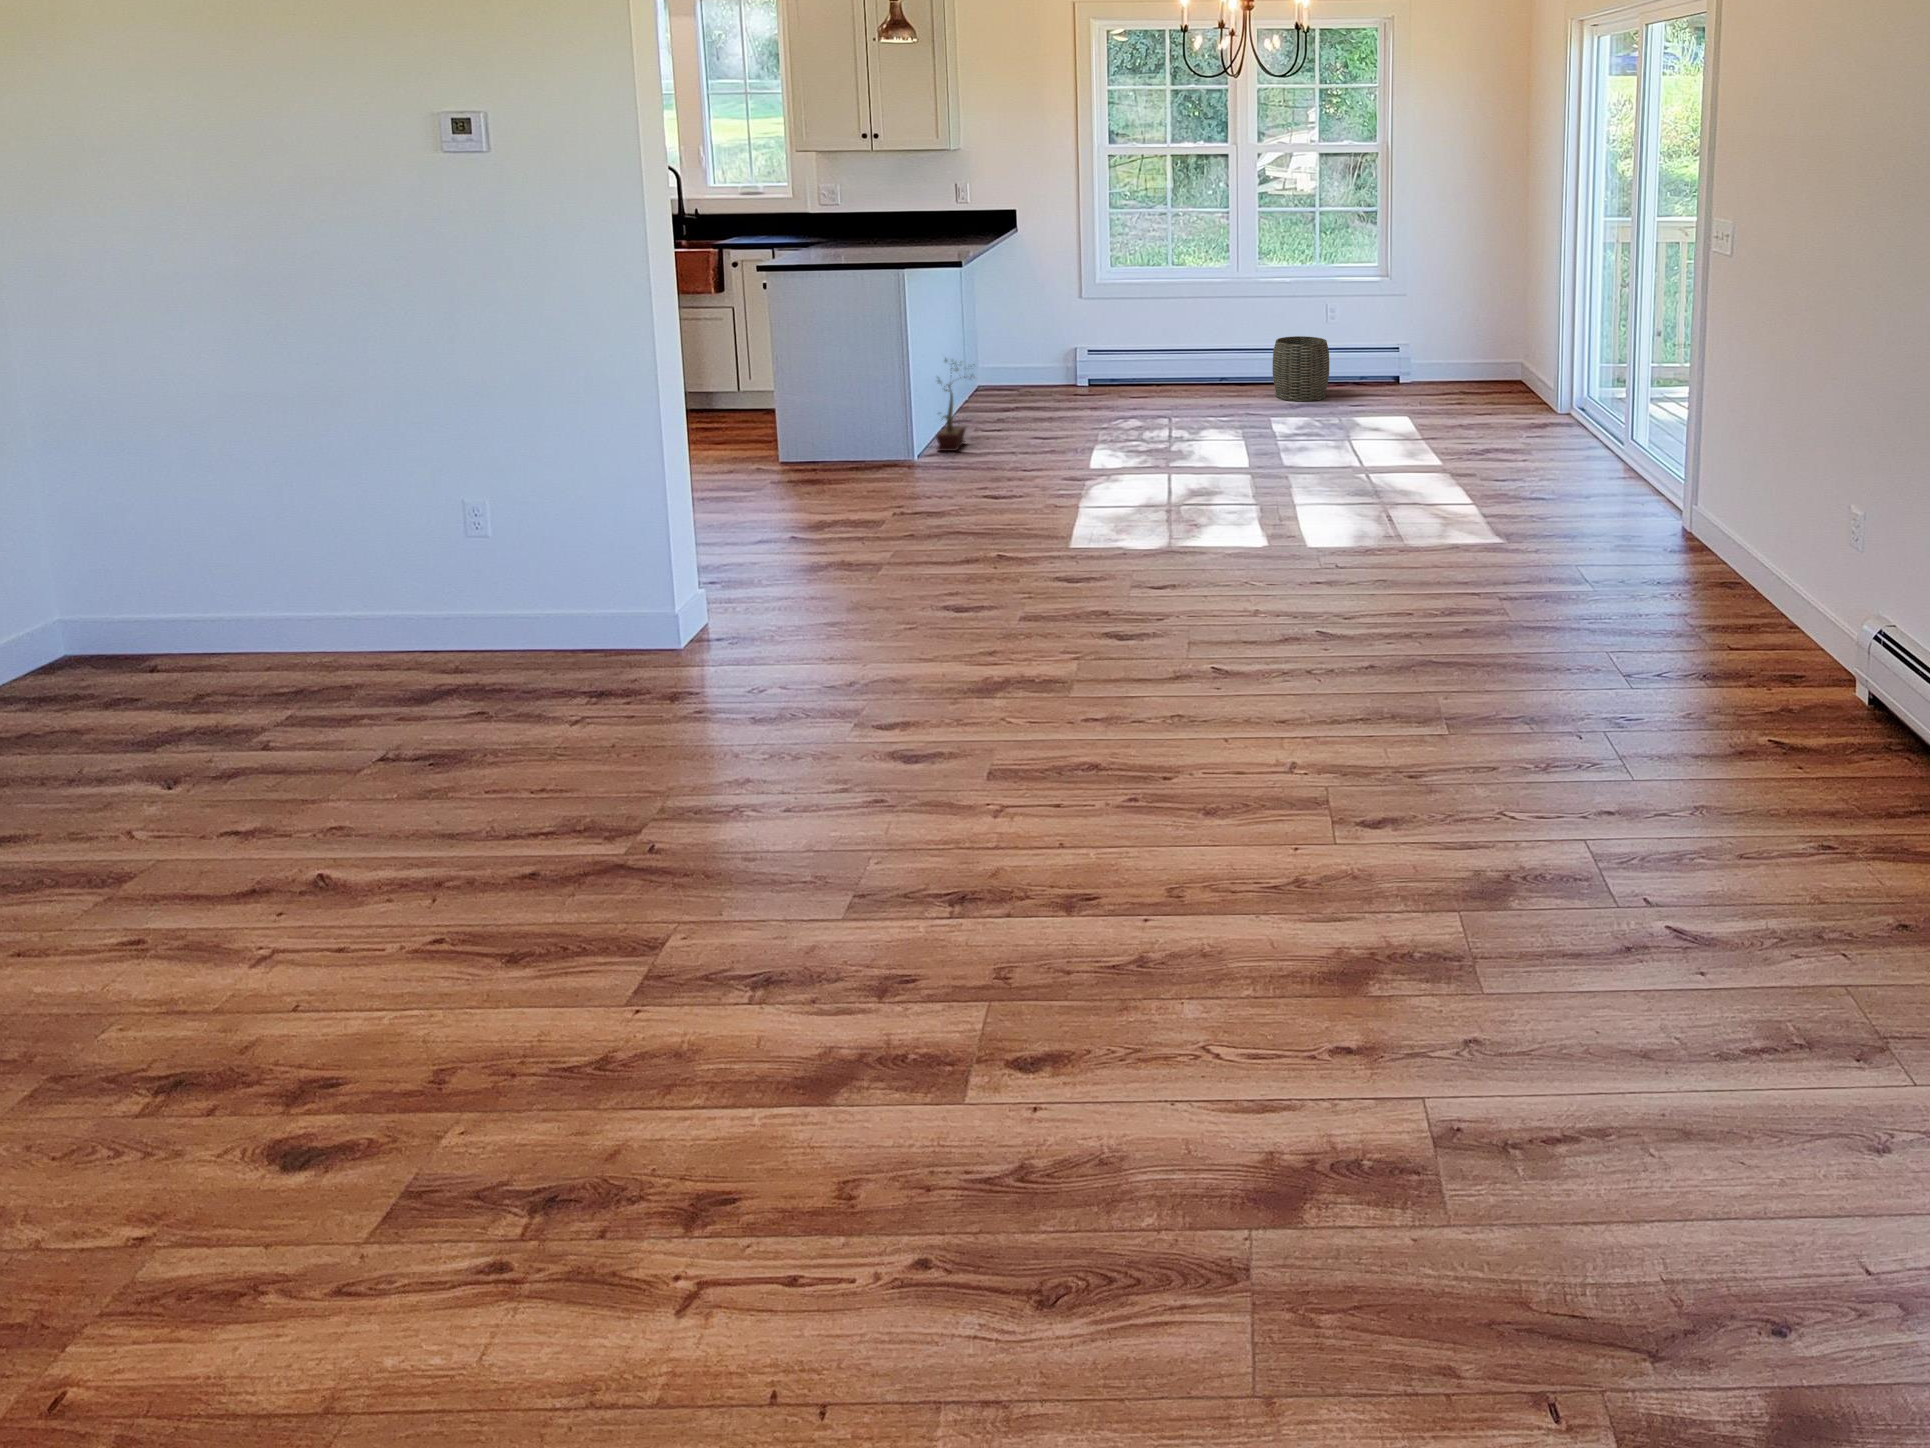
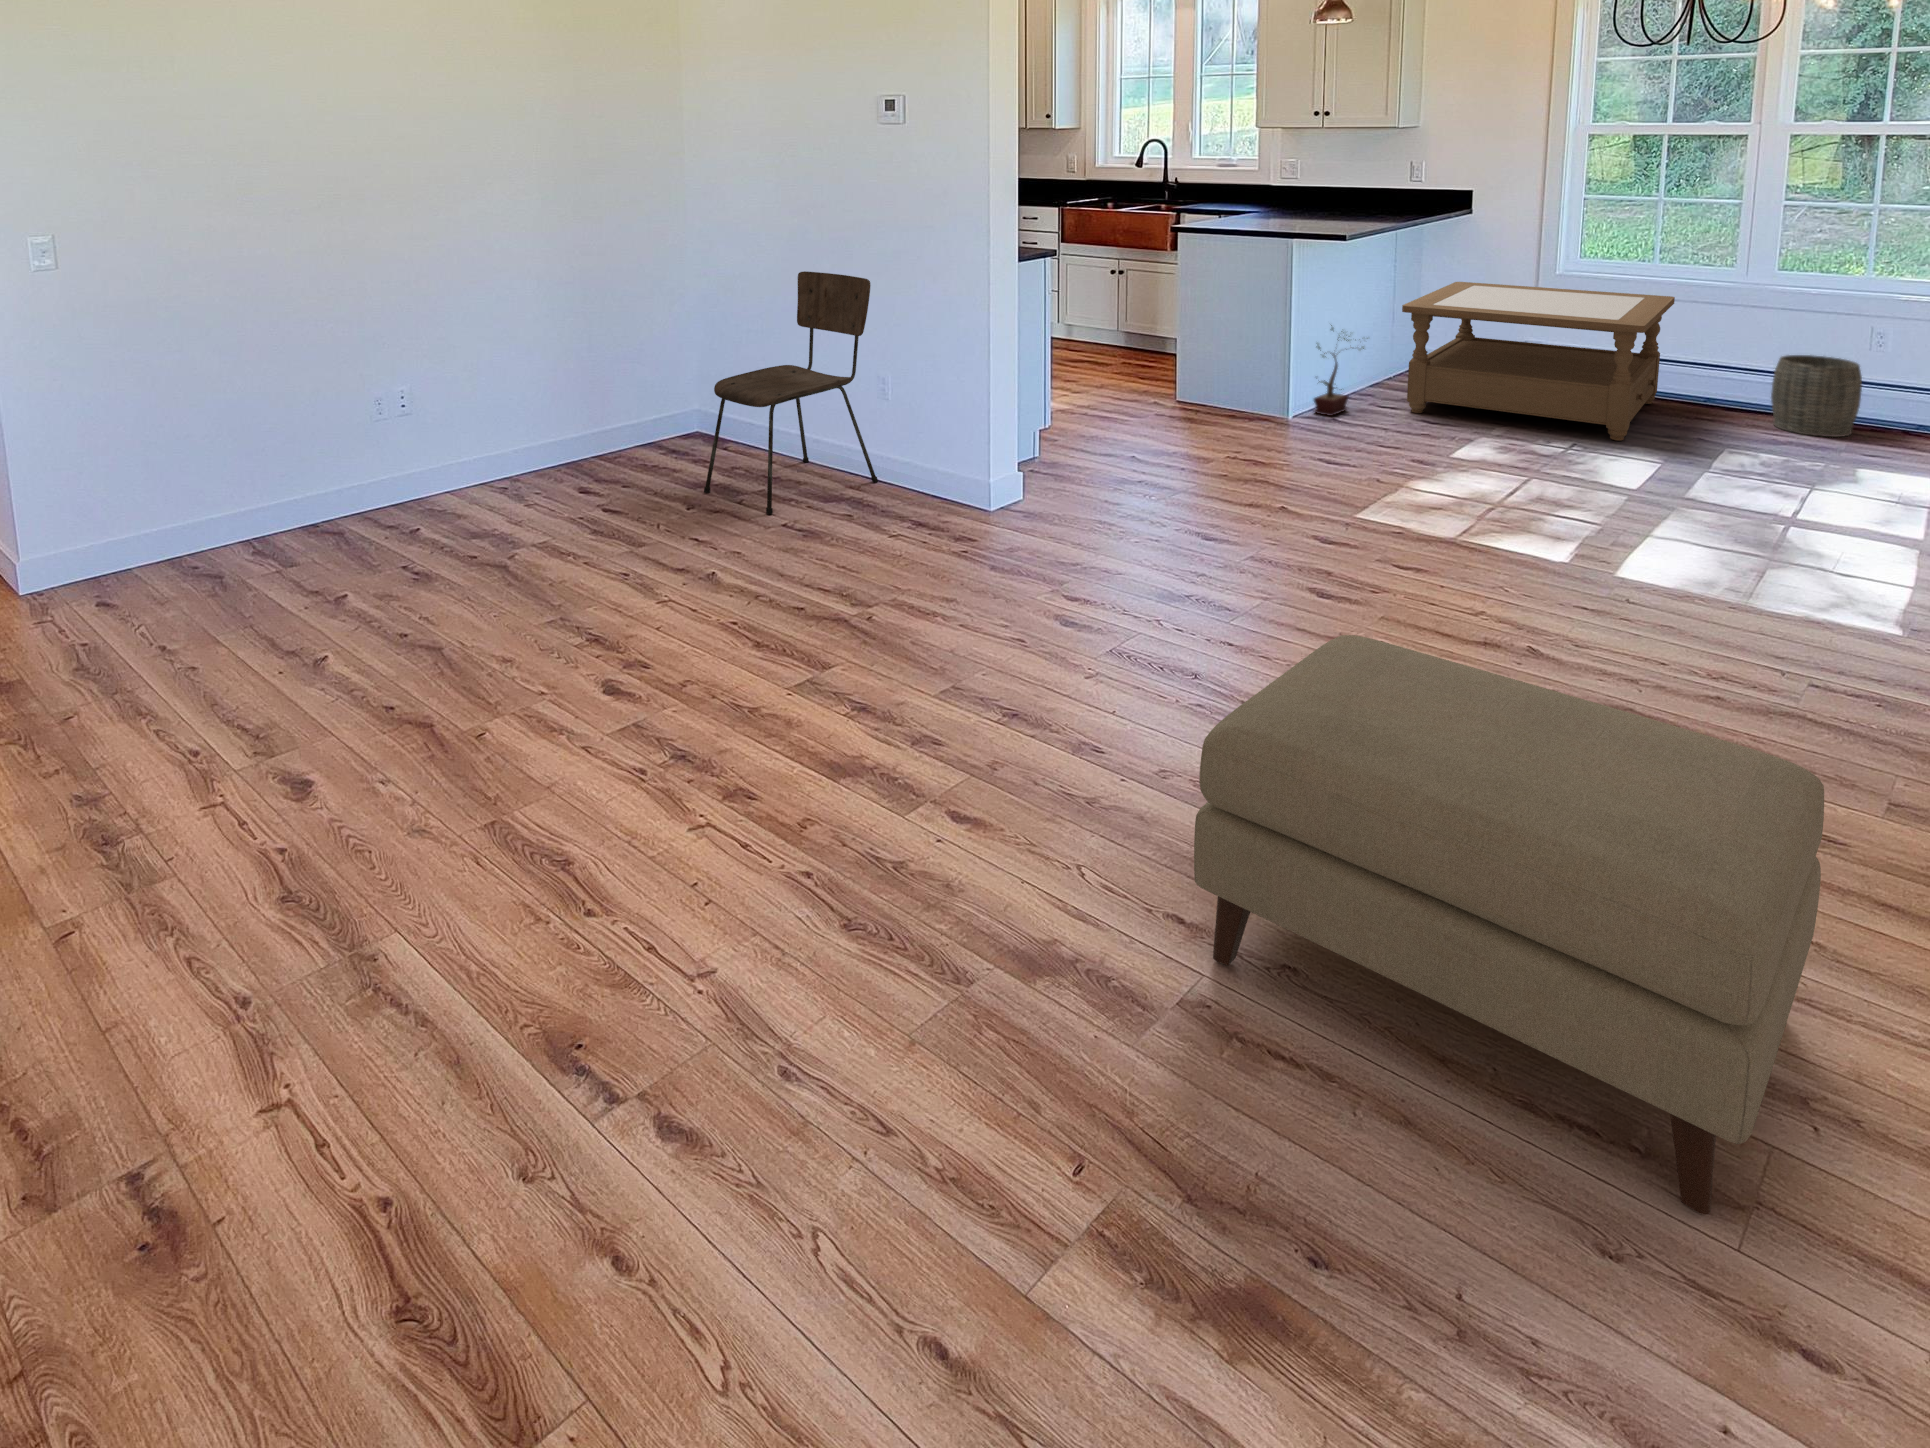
coffee table: none [1006,298,1211,434] -> present [1402,282,1675,441]
dining chair: none [174,364,487,754] -> present [704,271,878,514]
ottoman: none [1350,665,1903,1070] -> present [1194,635,1824,1215]

